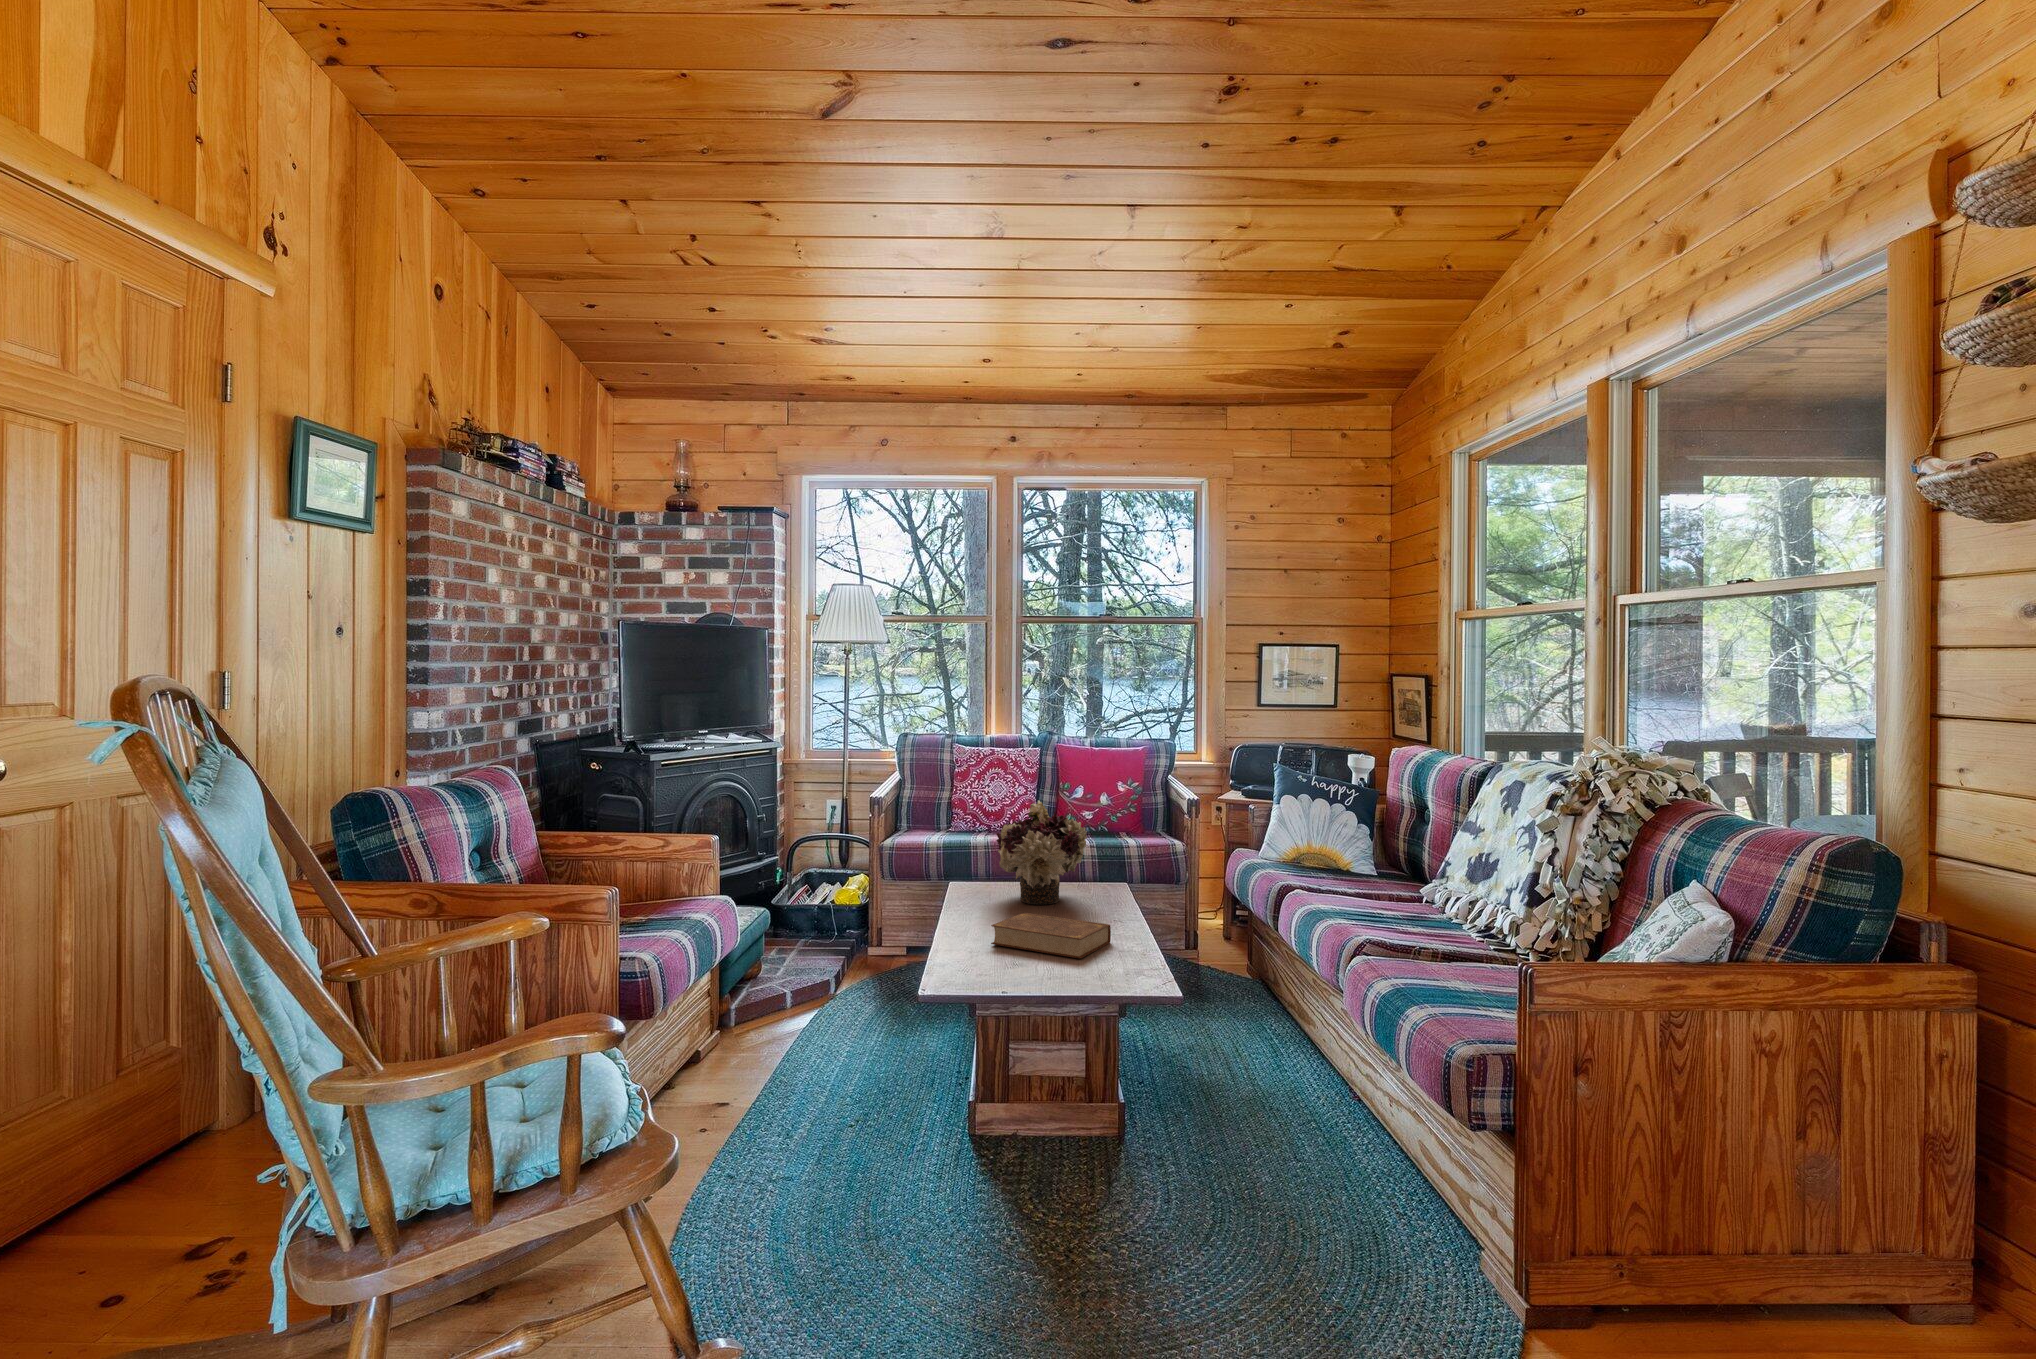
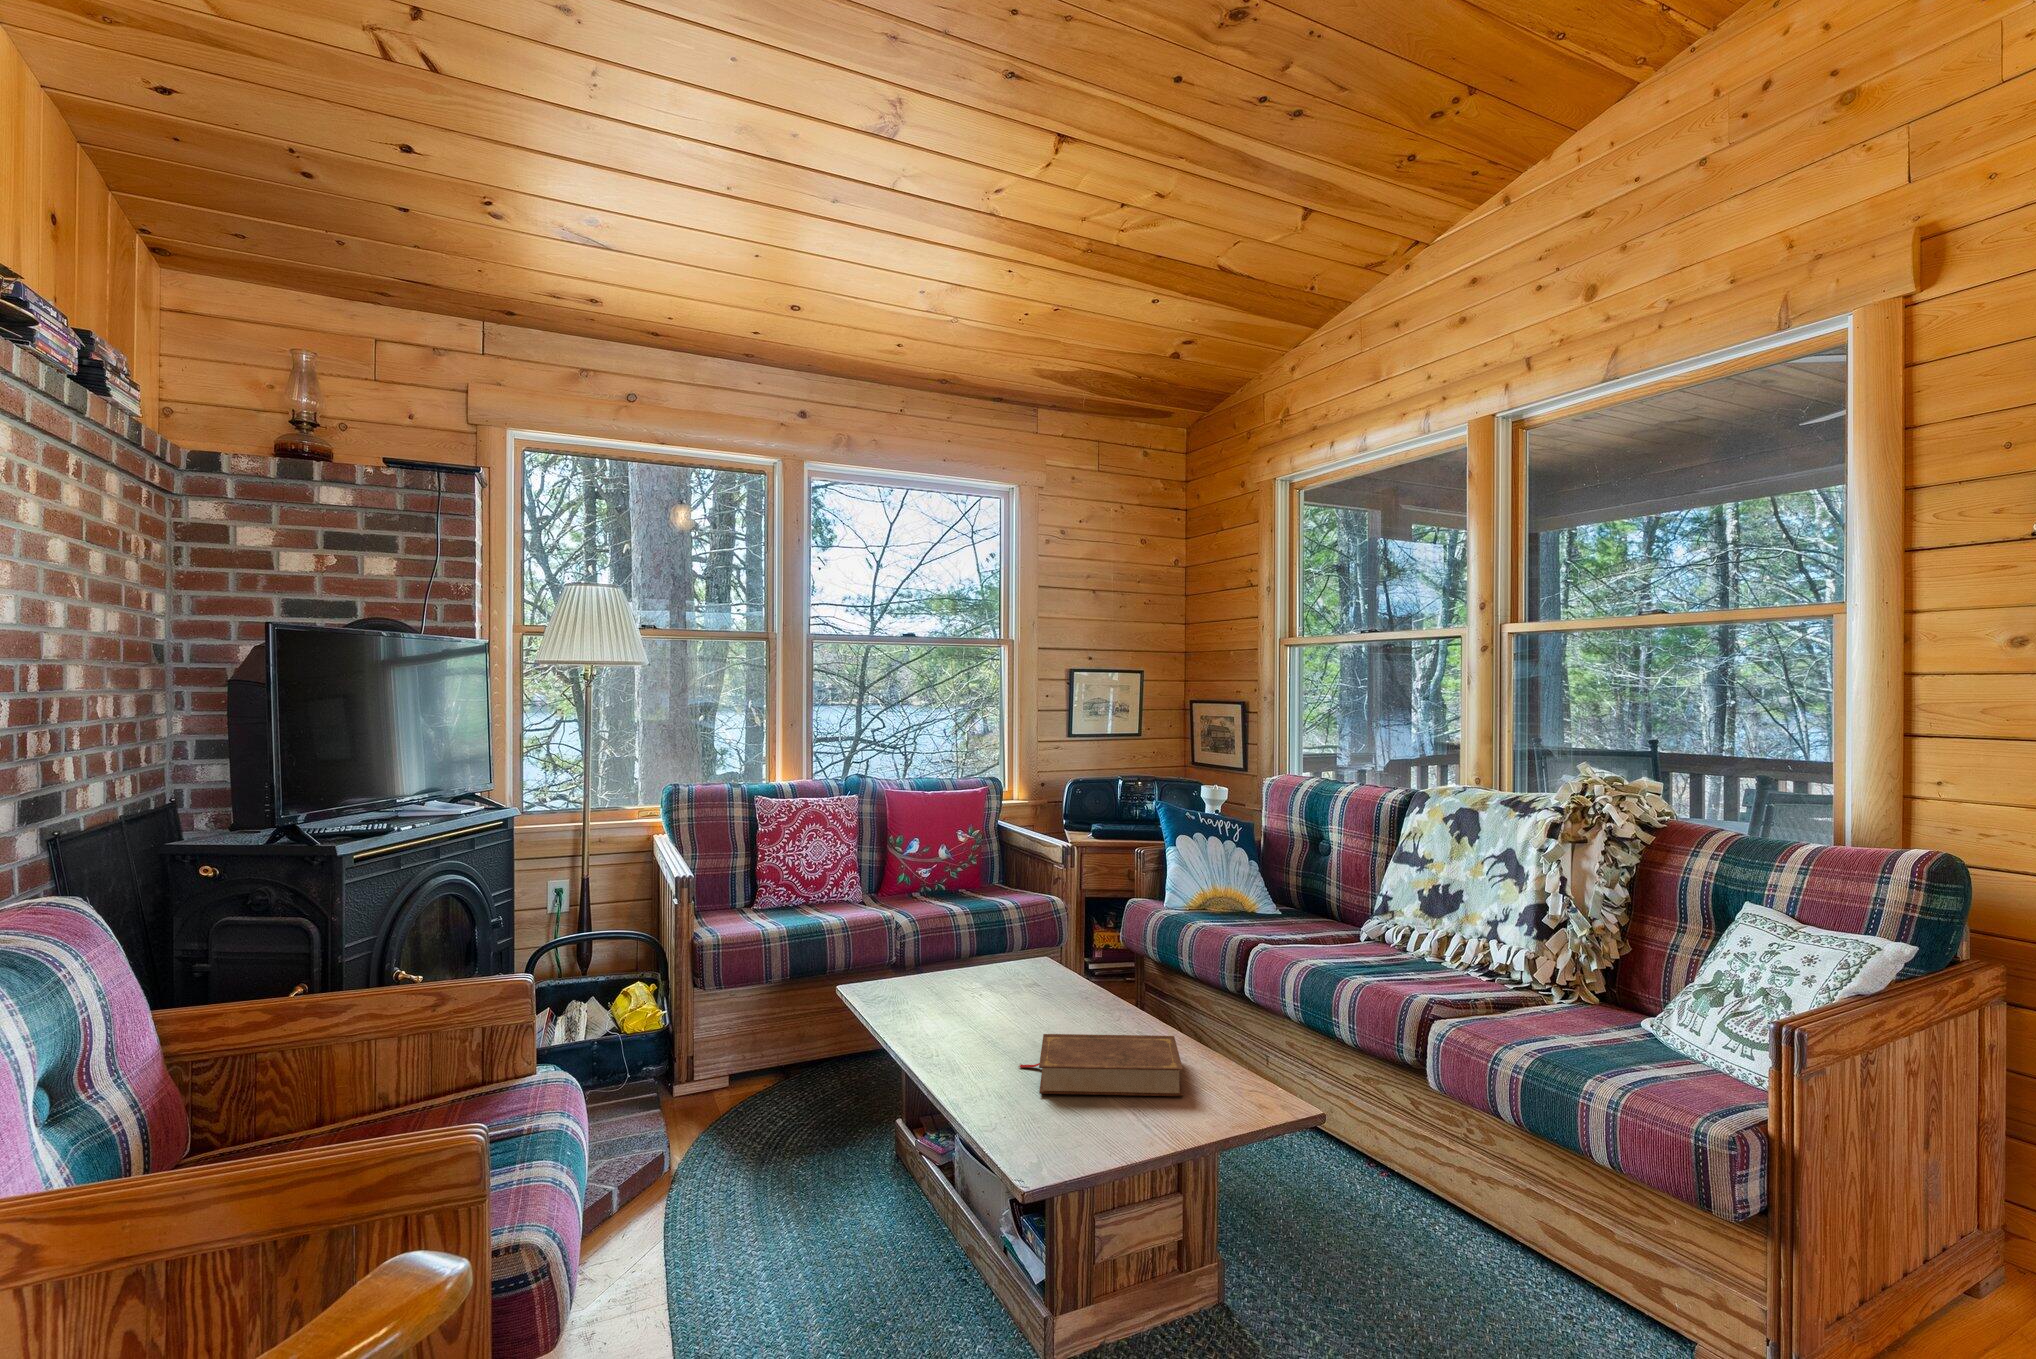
flower arrangement: present [996,800,1087,905] -> none [927,871,1059,1012]

